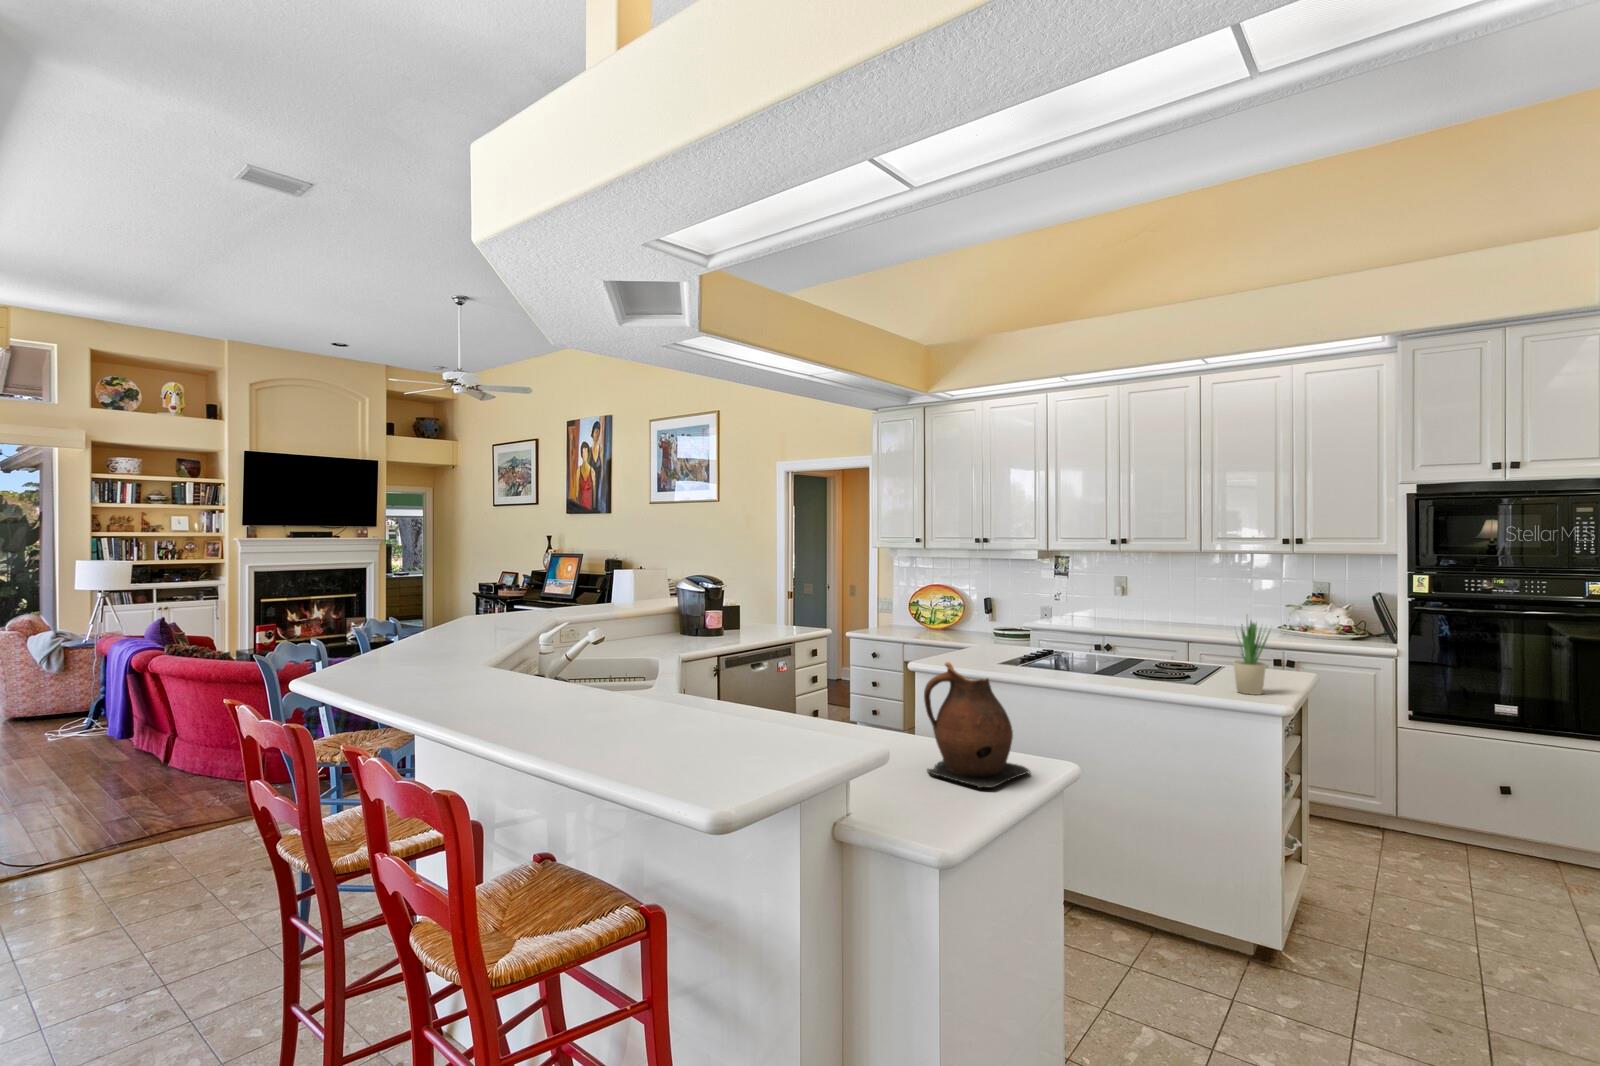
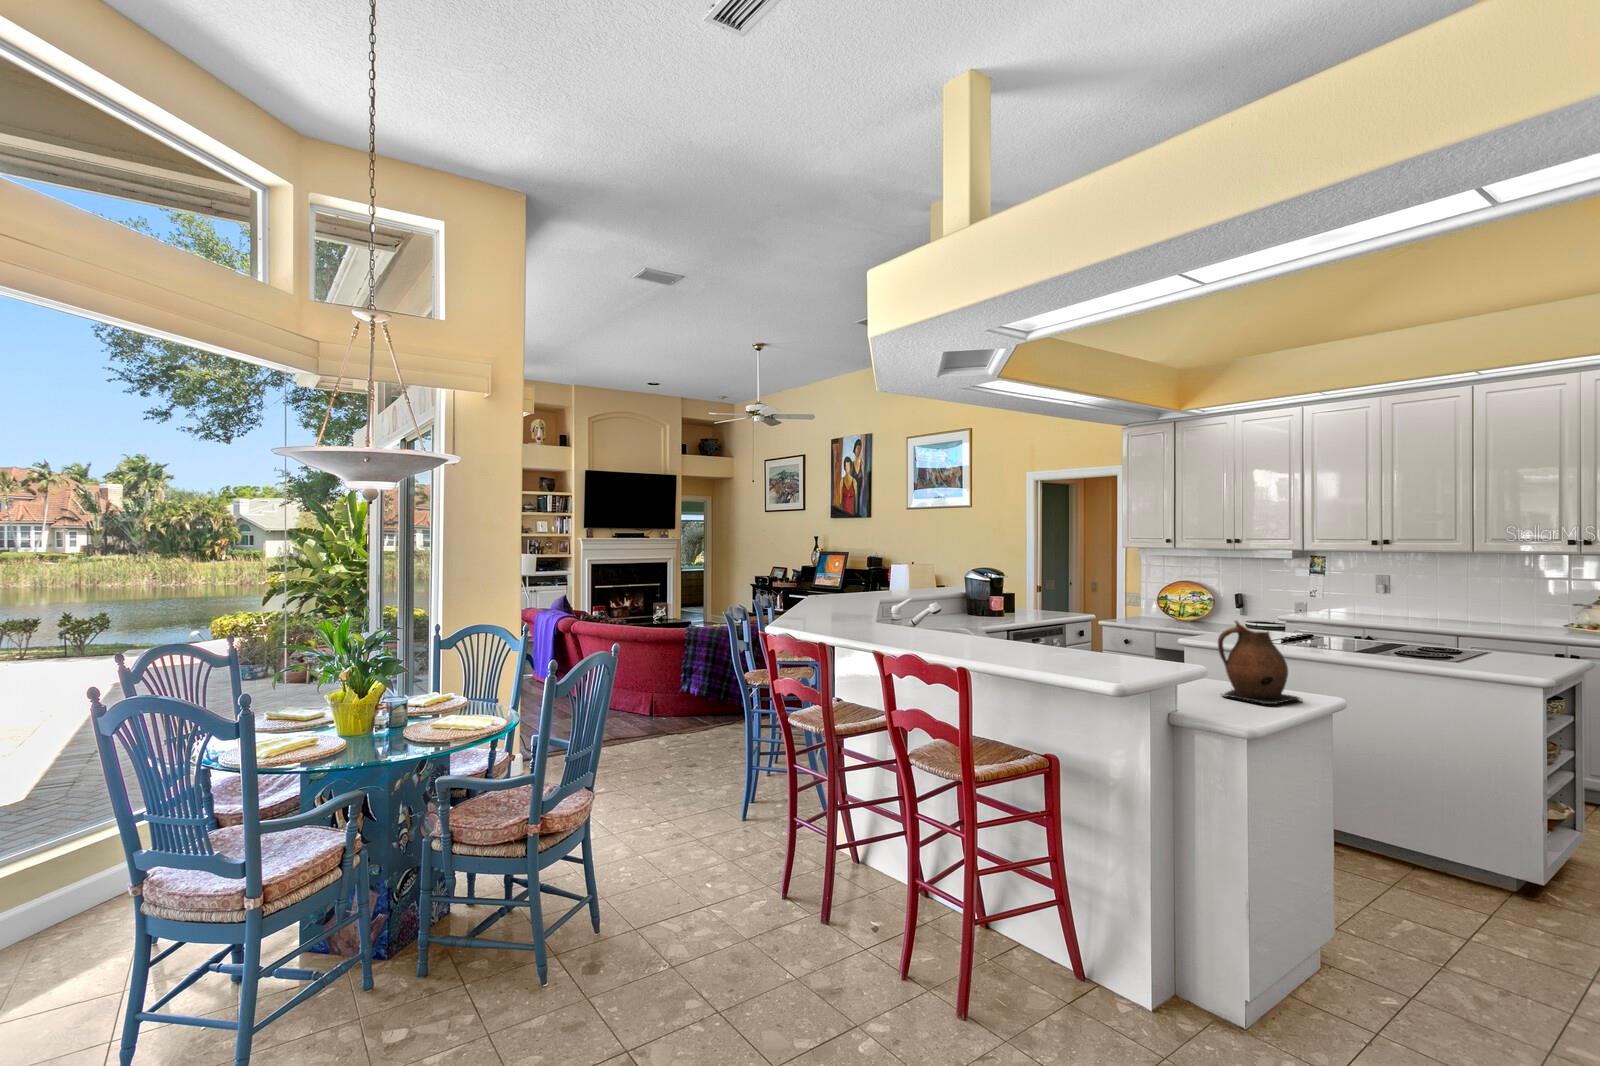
potted plant: present [1234,622,1270,695] -> none [1490,597,1529,669]

